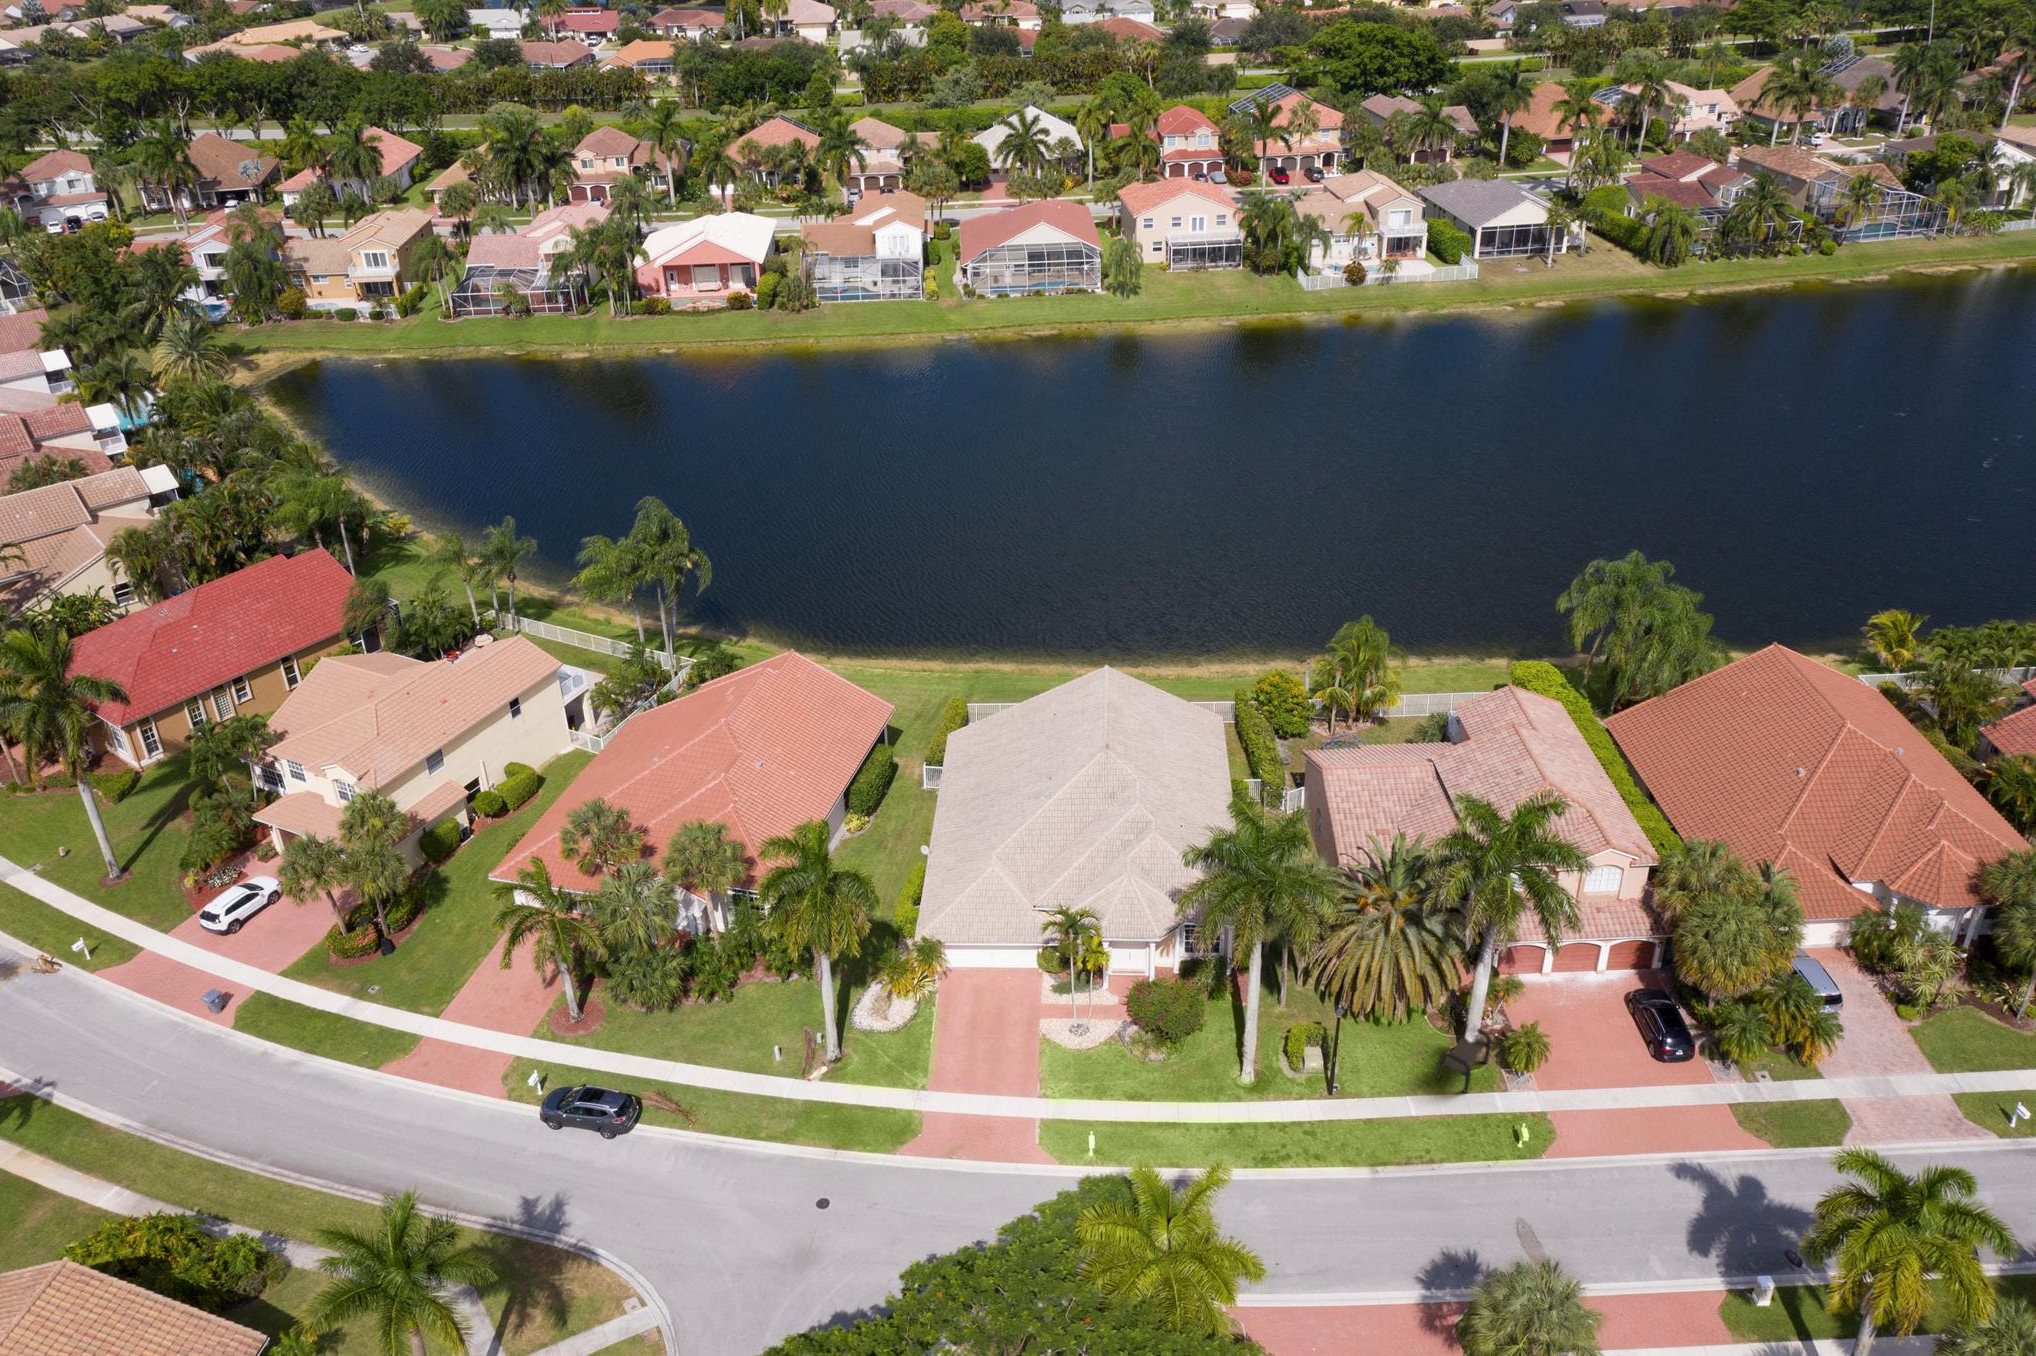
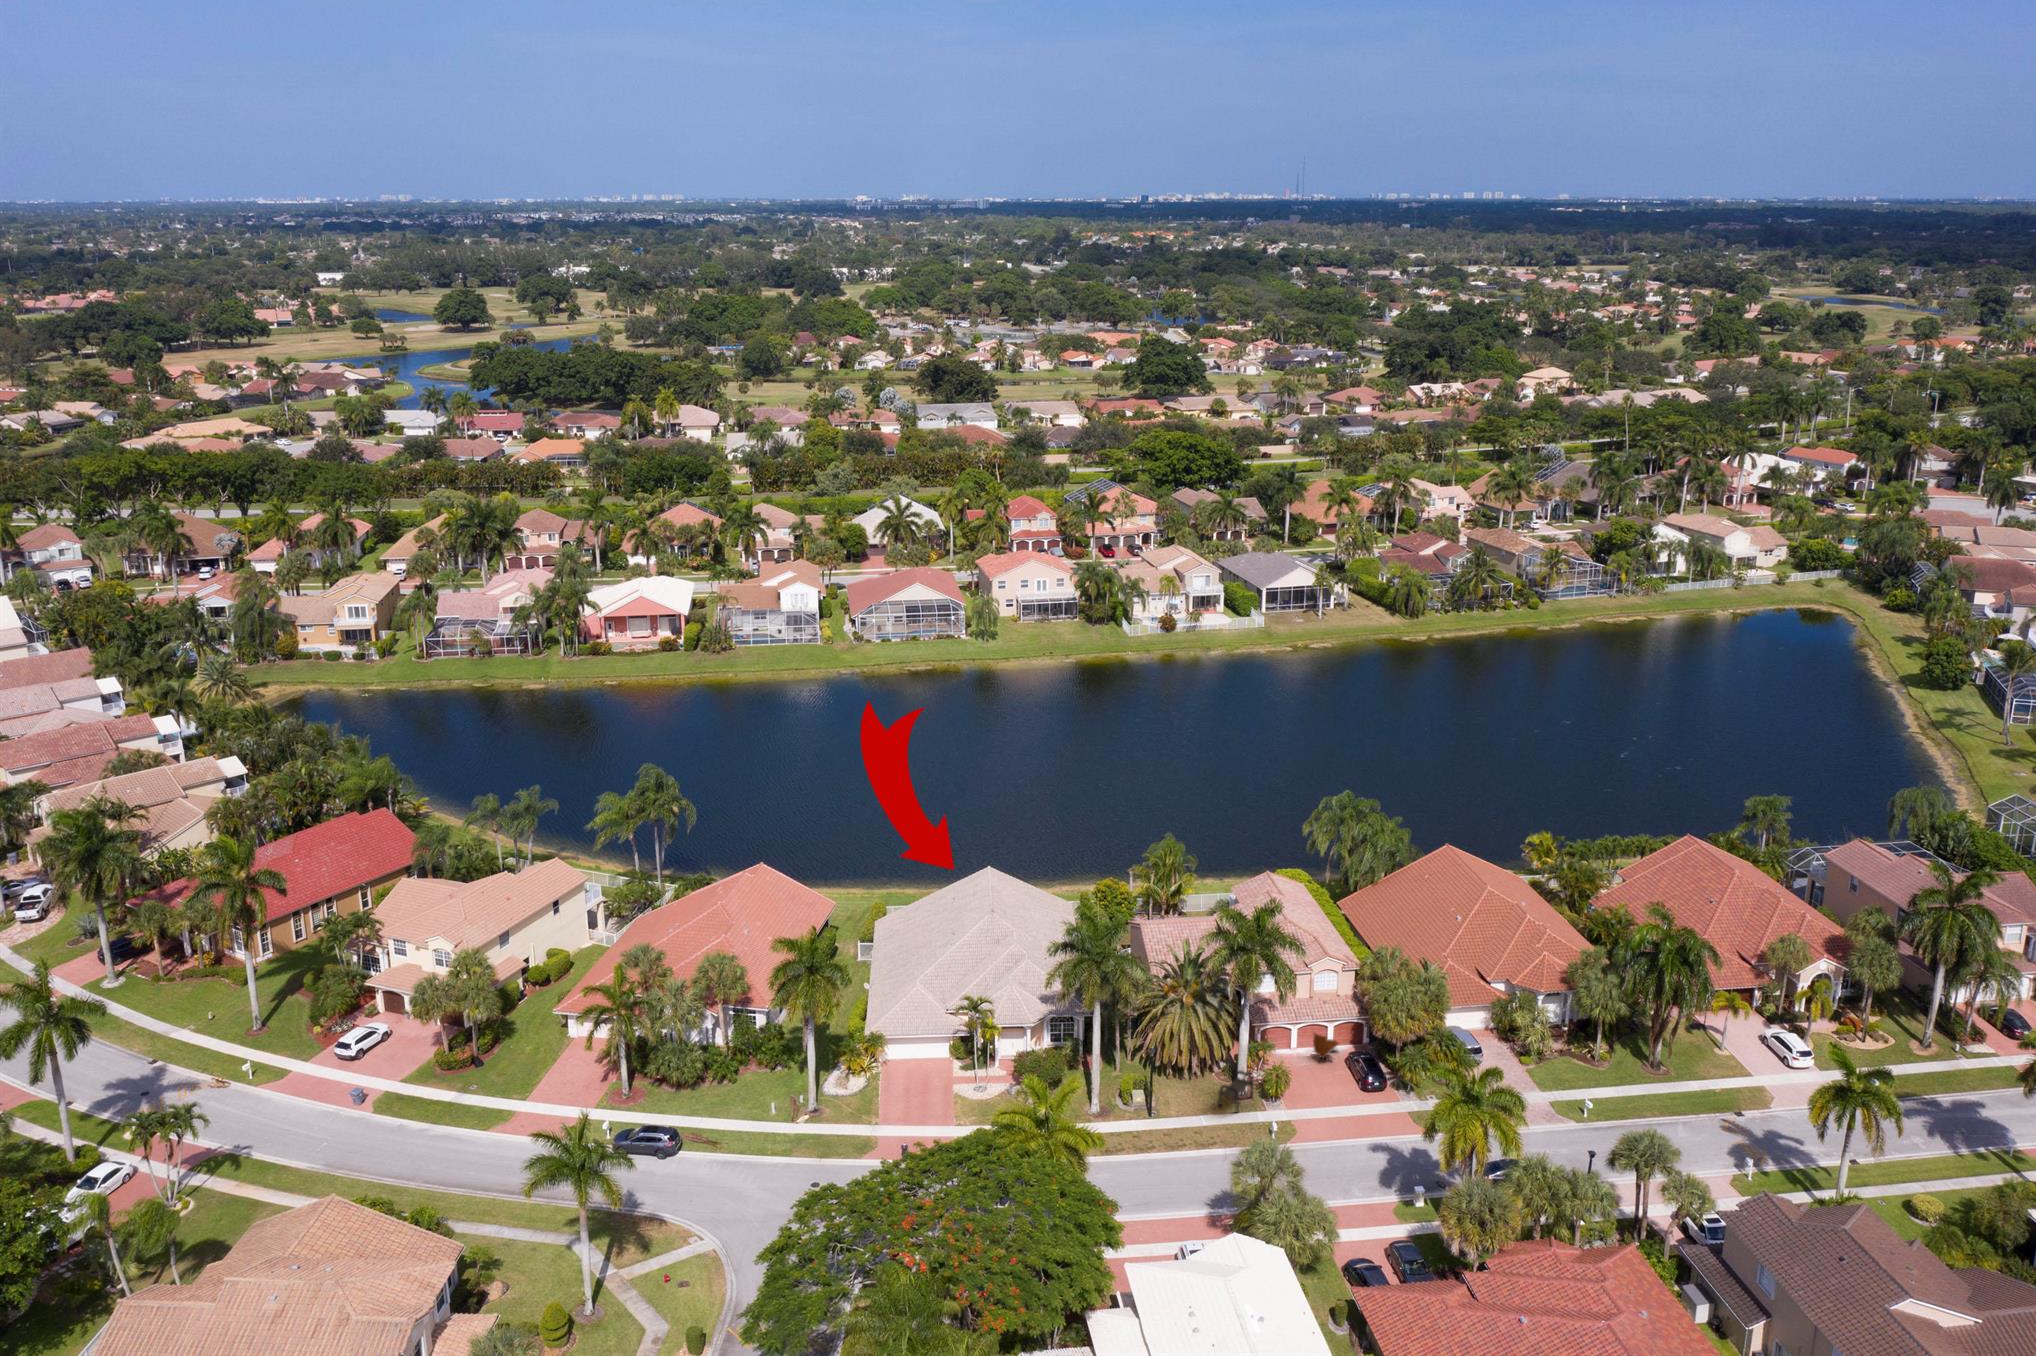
lounge chair: none [1572,957,1612,1000] -> present [1313,1033,1338,1061]

